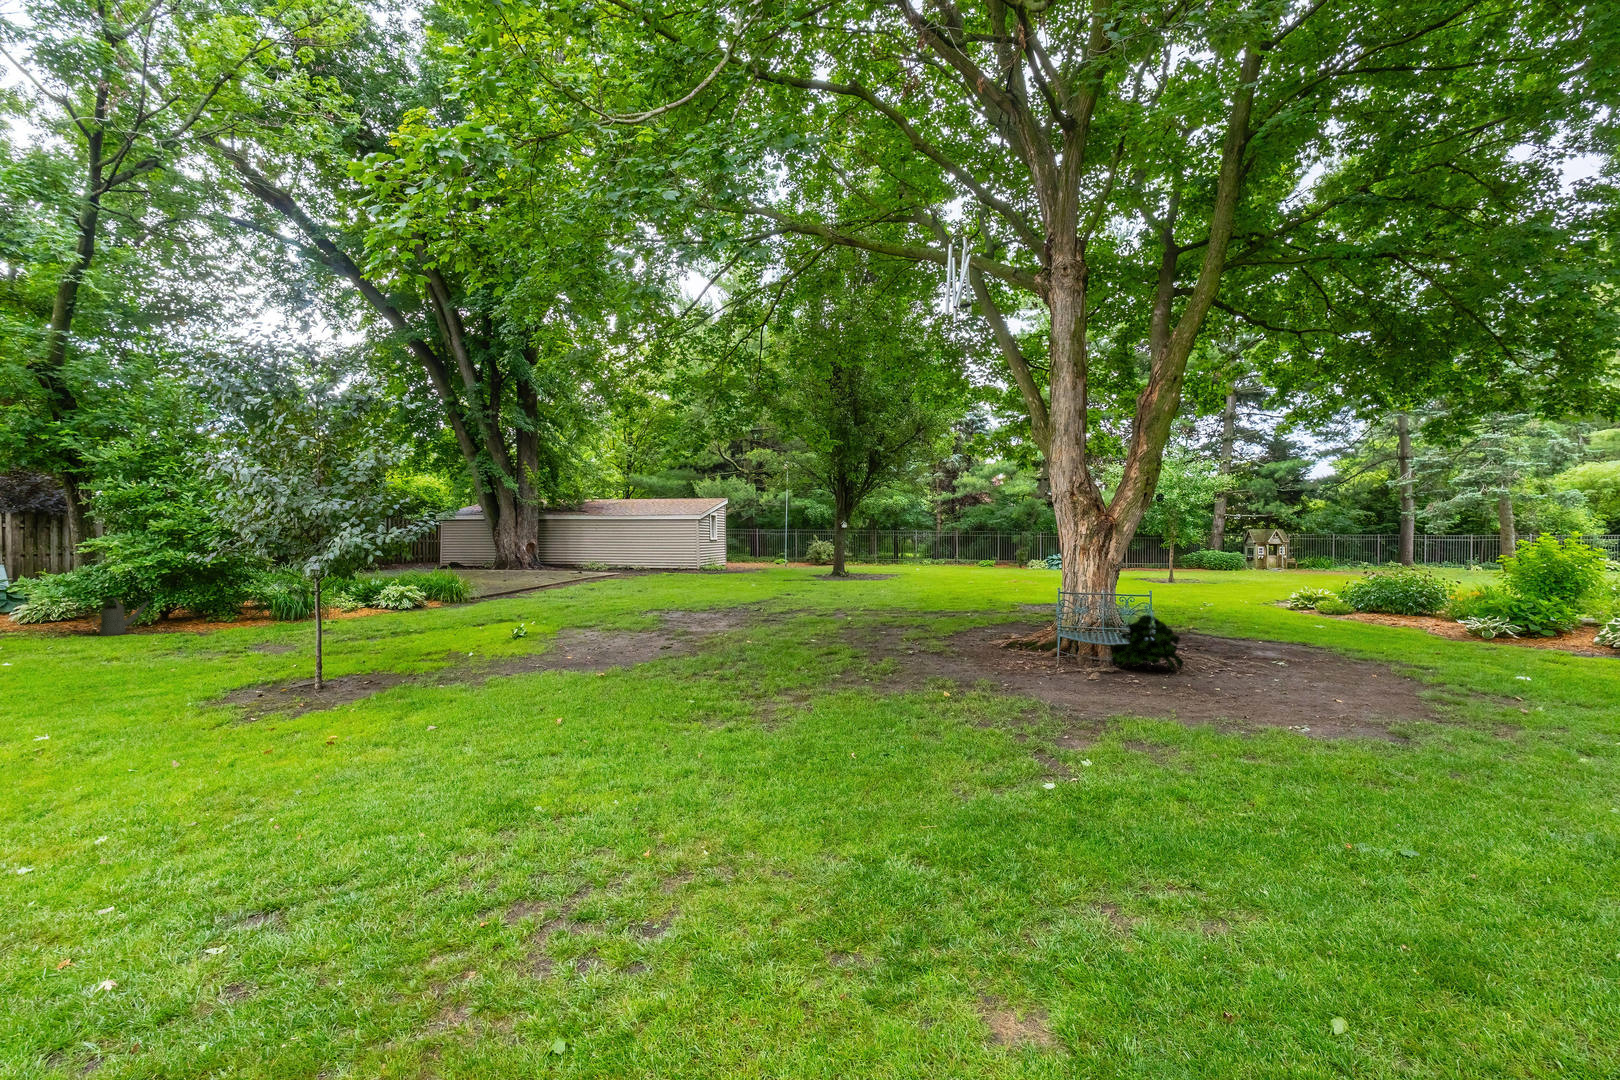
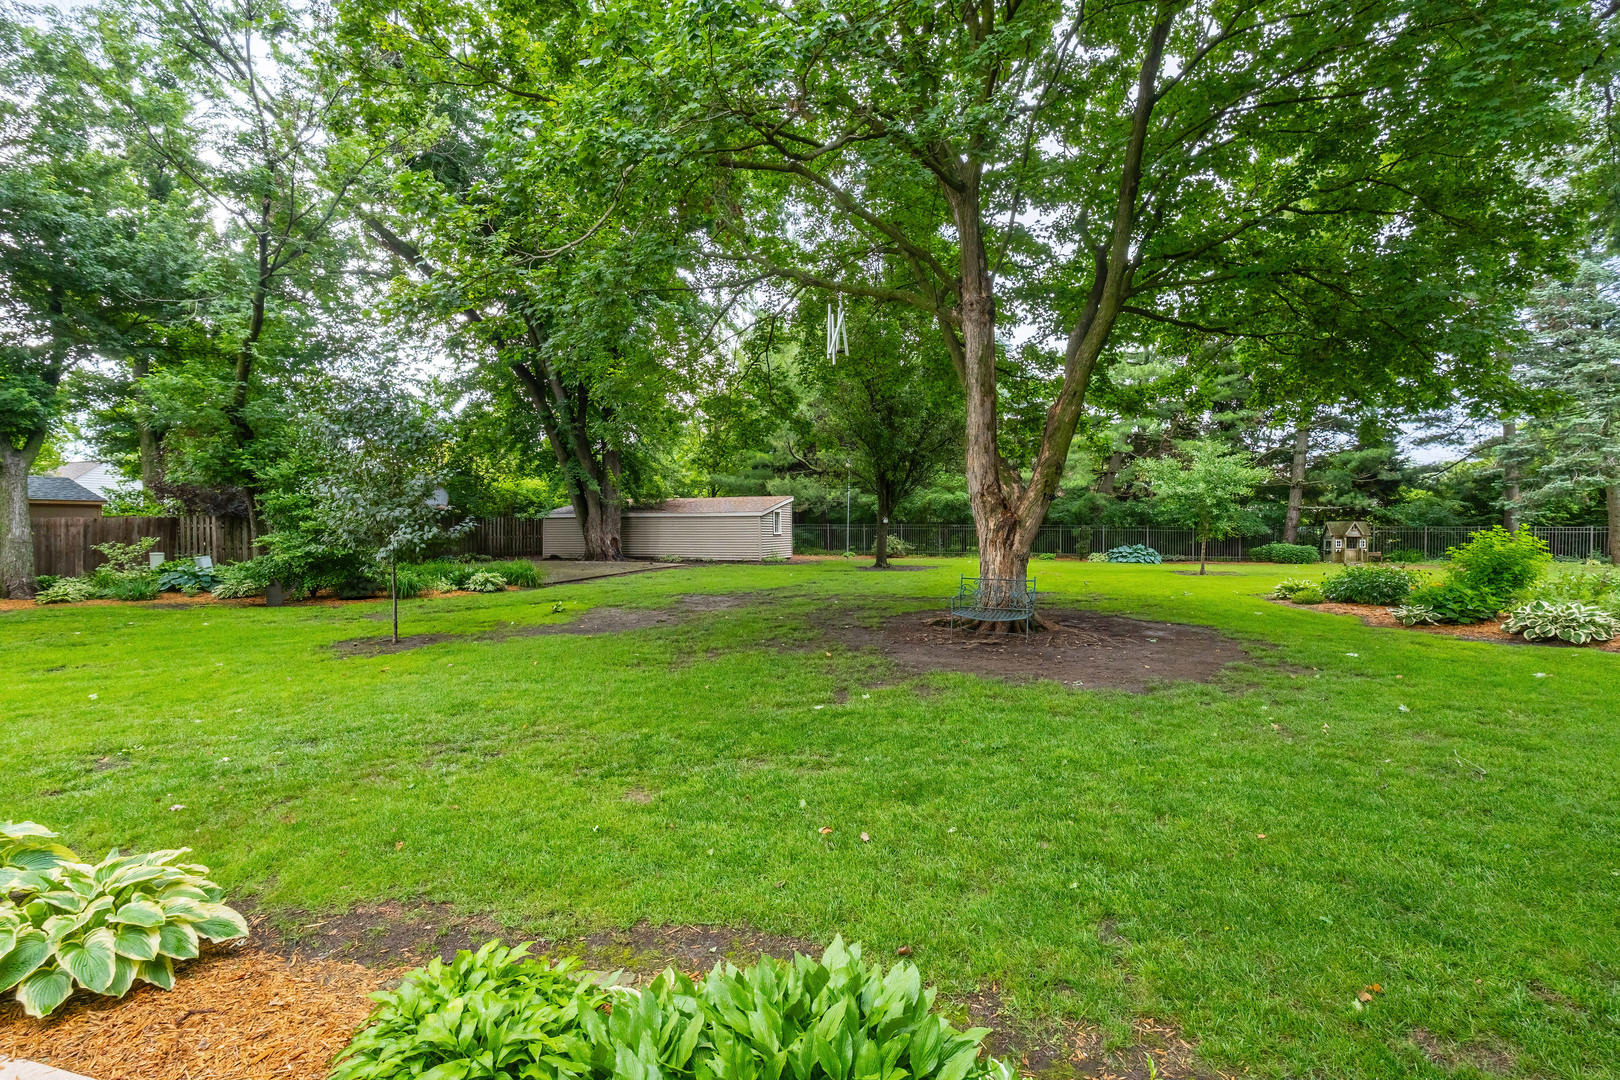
potted plant: present [1111,615,1184,671] -> present [339,572,382,598]

